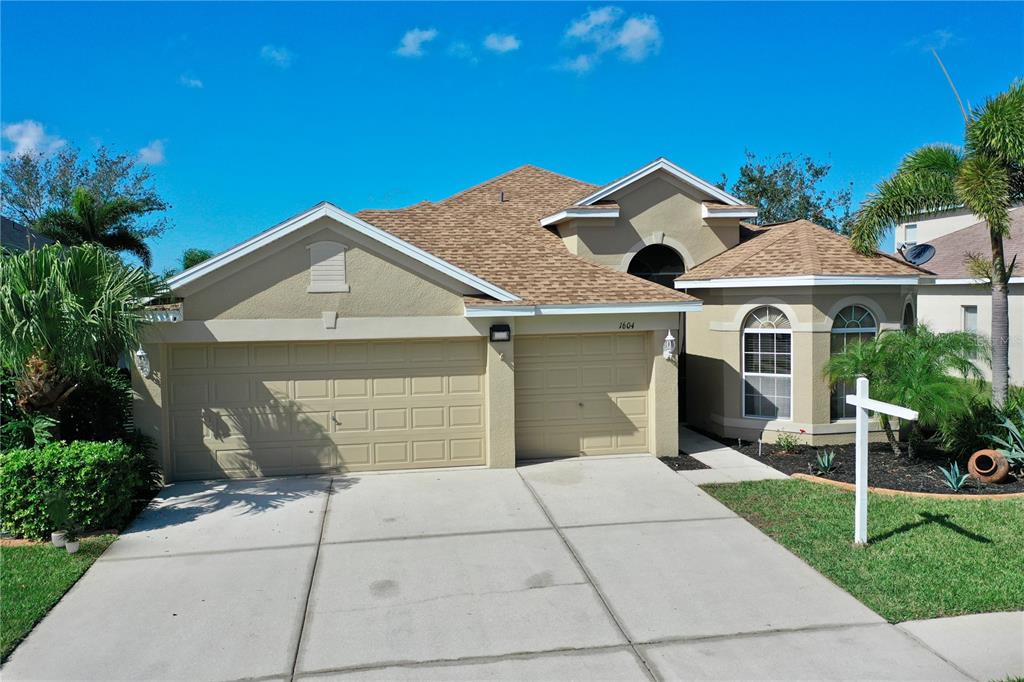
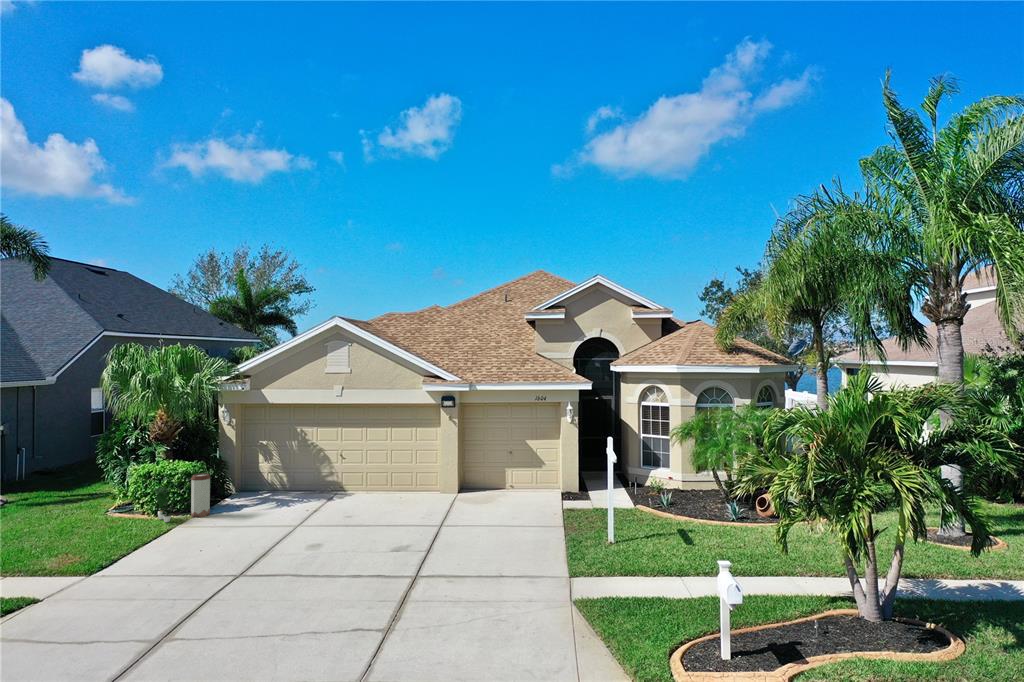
trash can: none [109,462,146,539] -> present [191,473,211,517]

